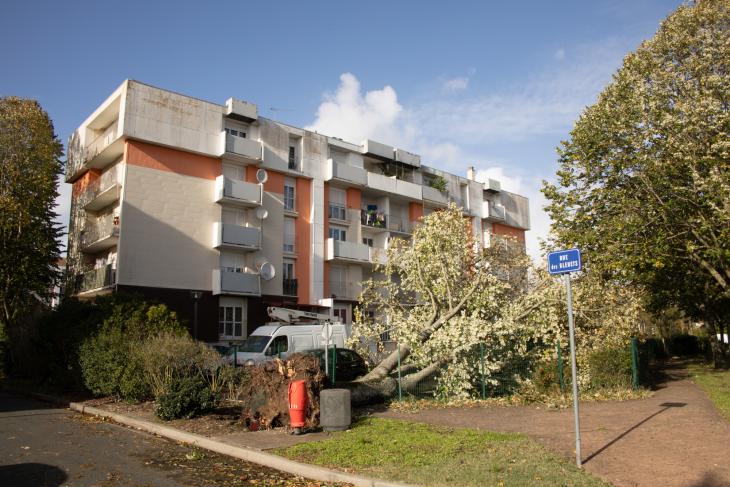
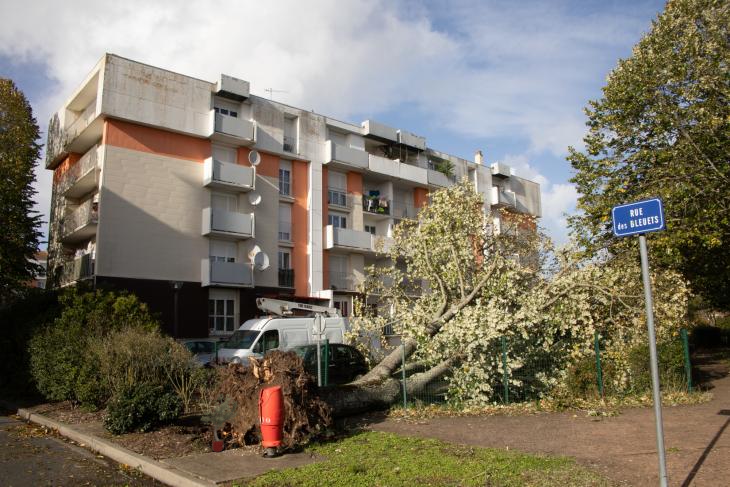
trash can: present [320,389,351,431] -> none [302,397,342,453]

